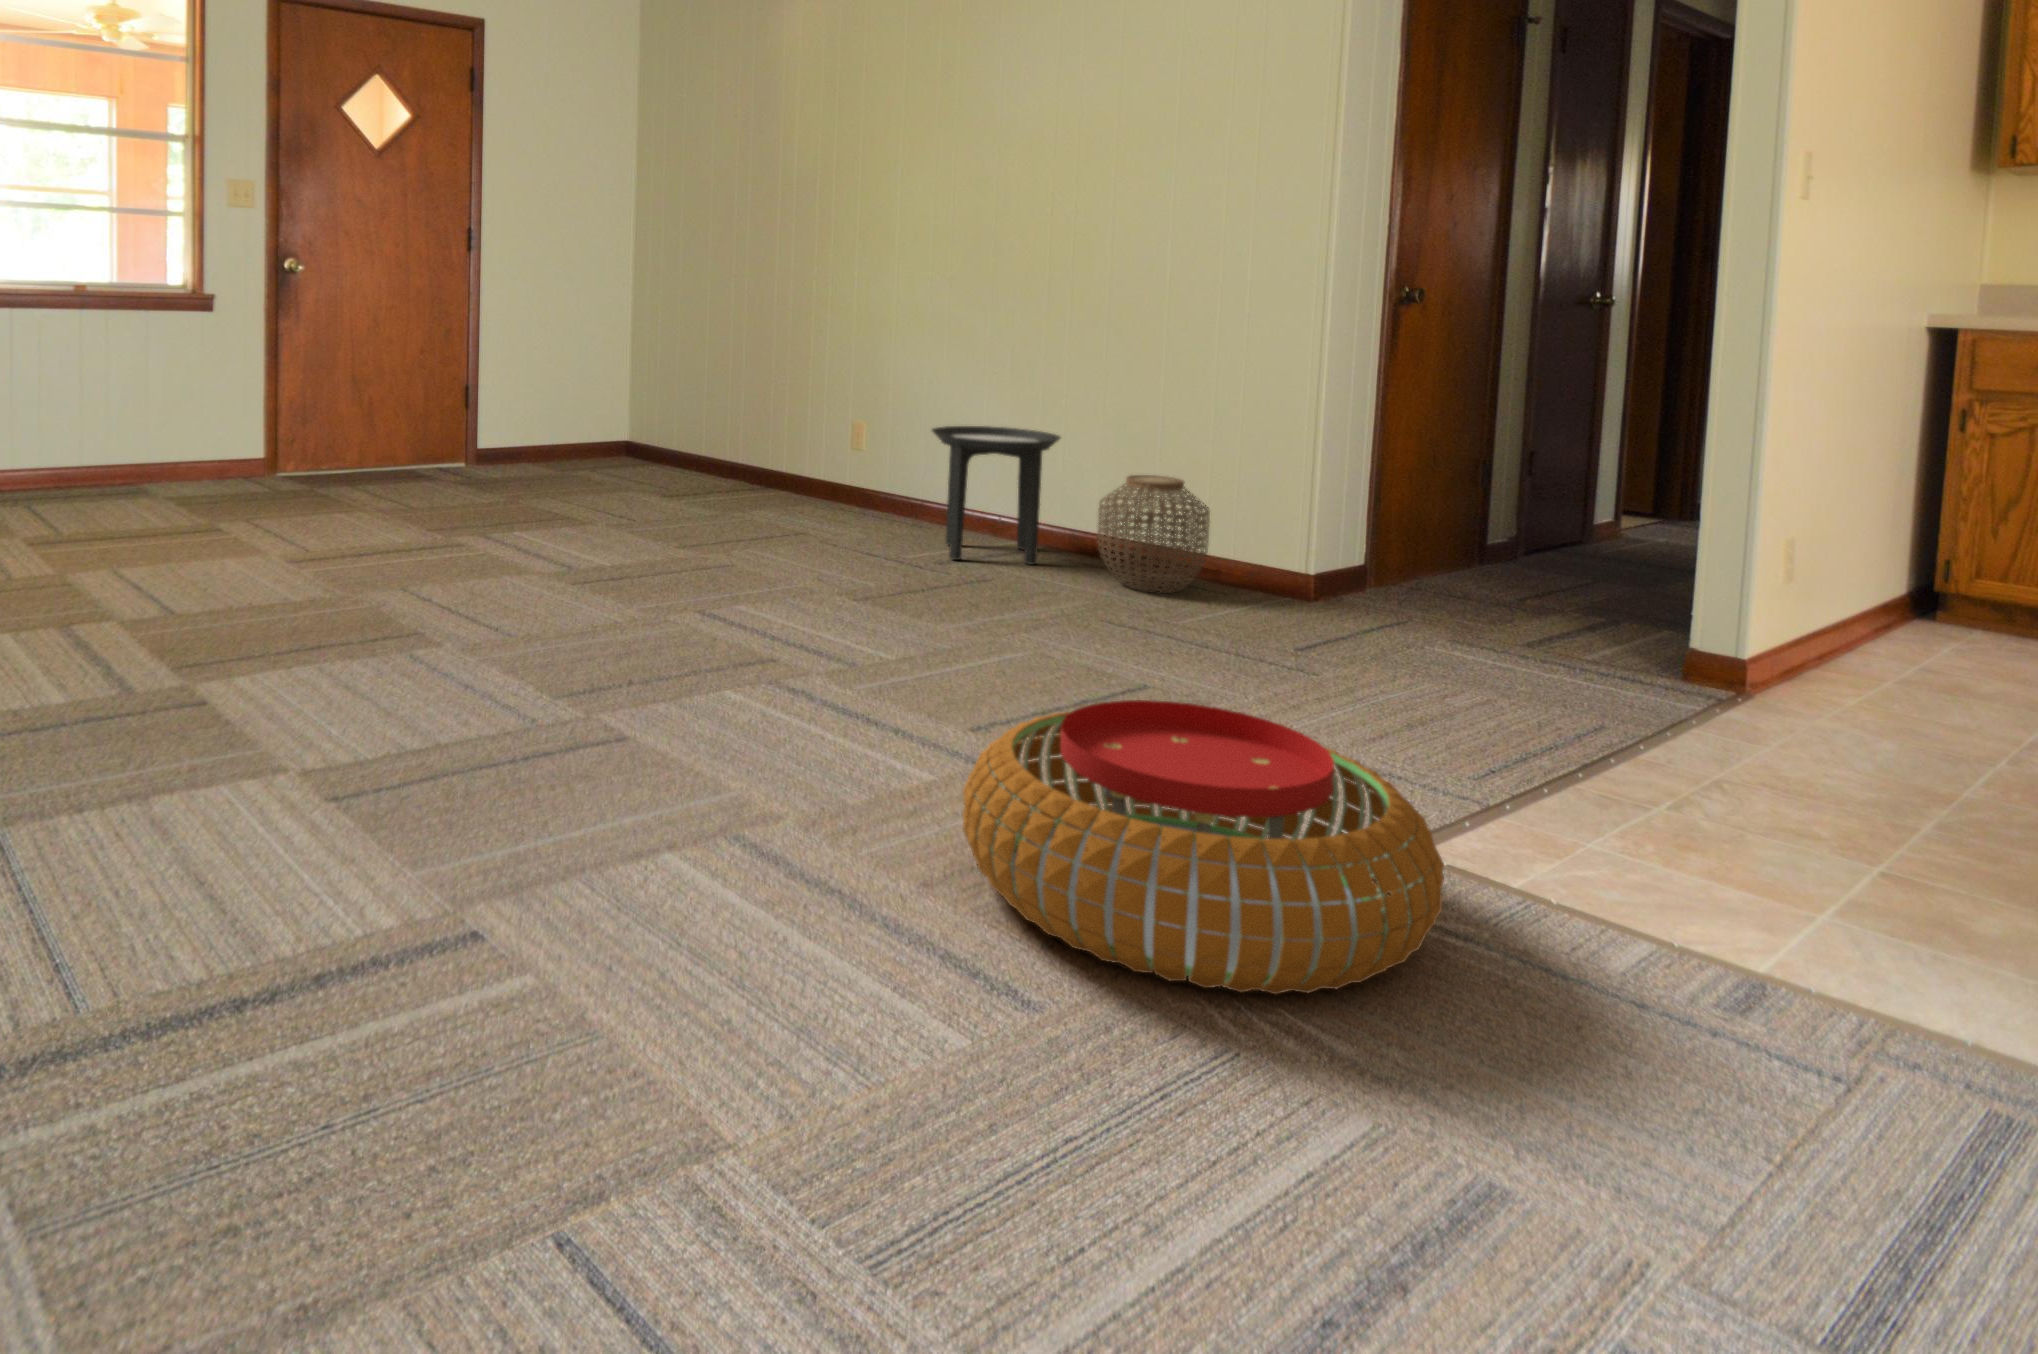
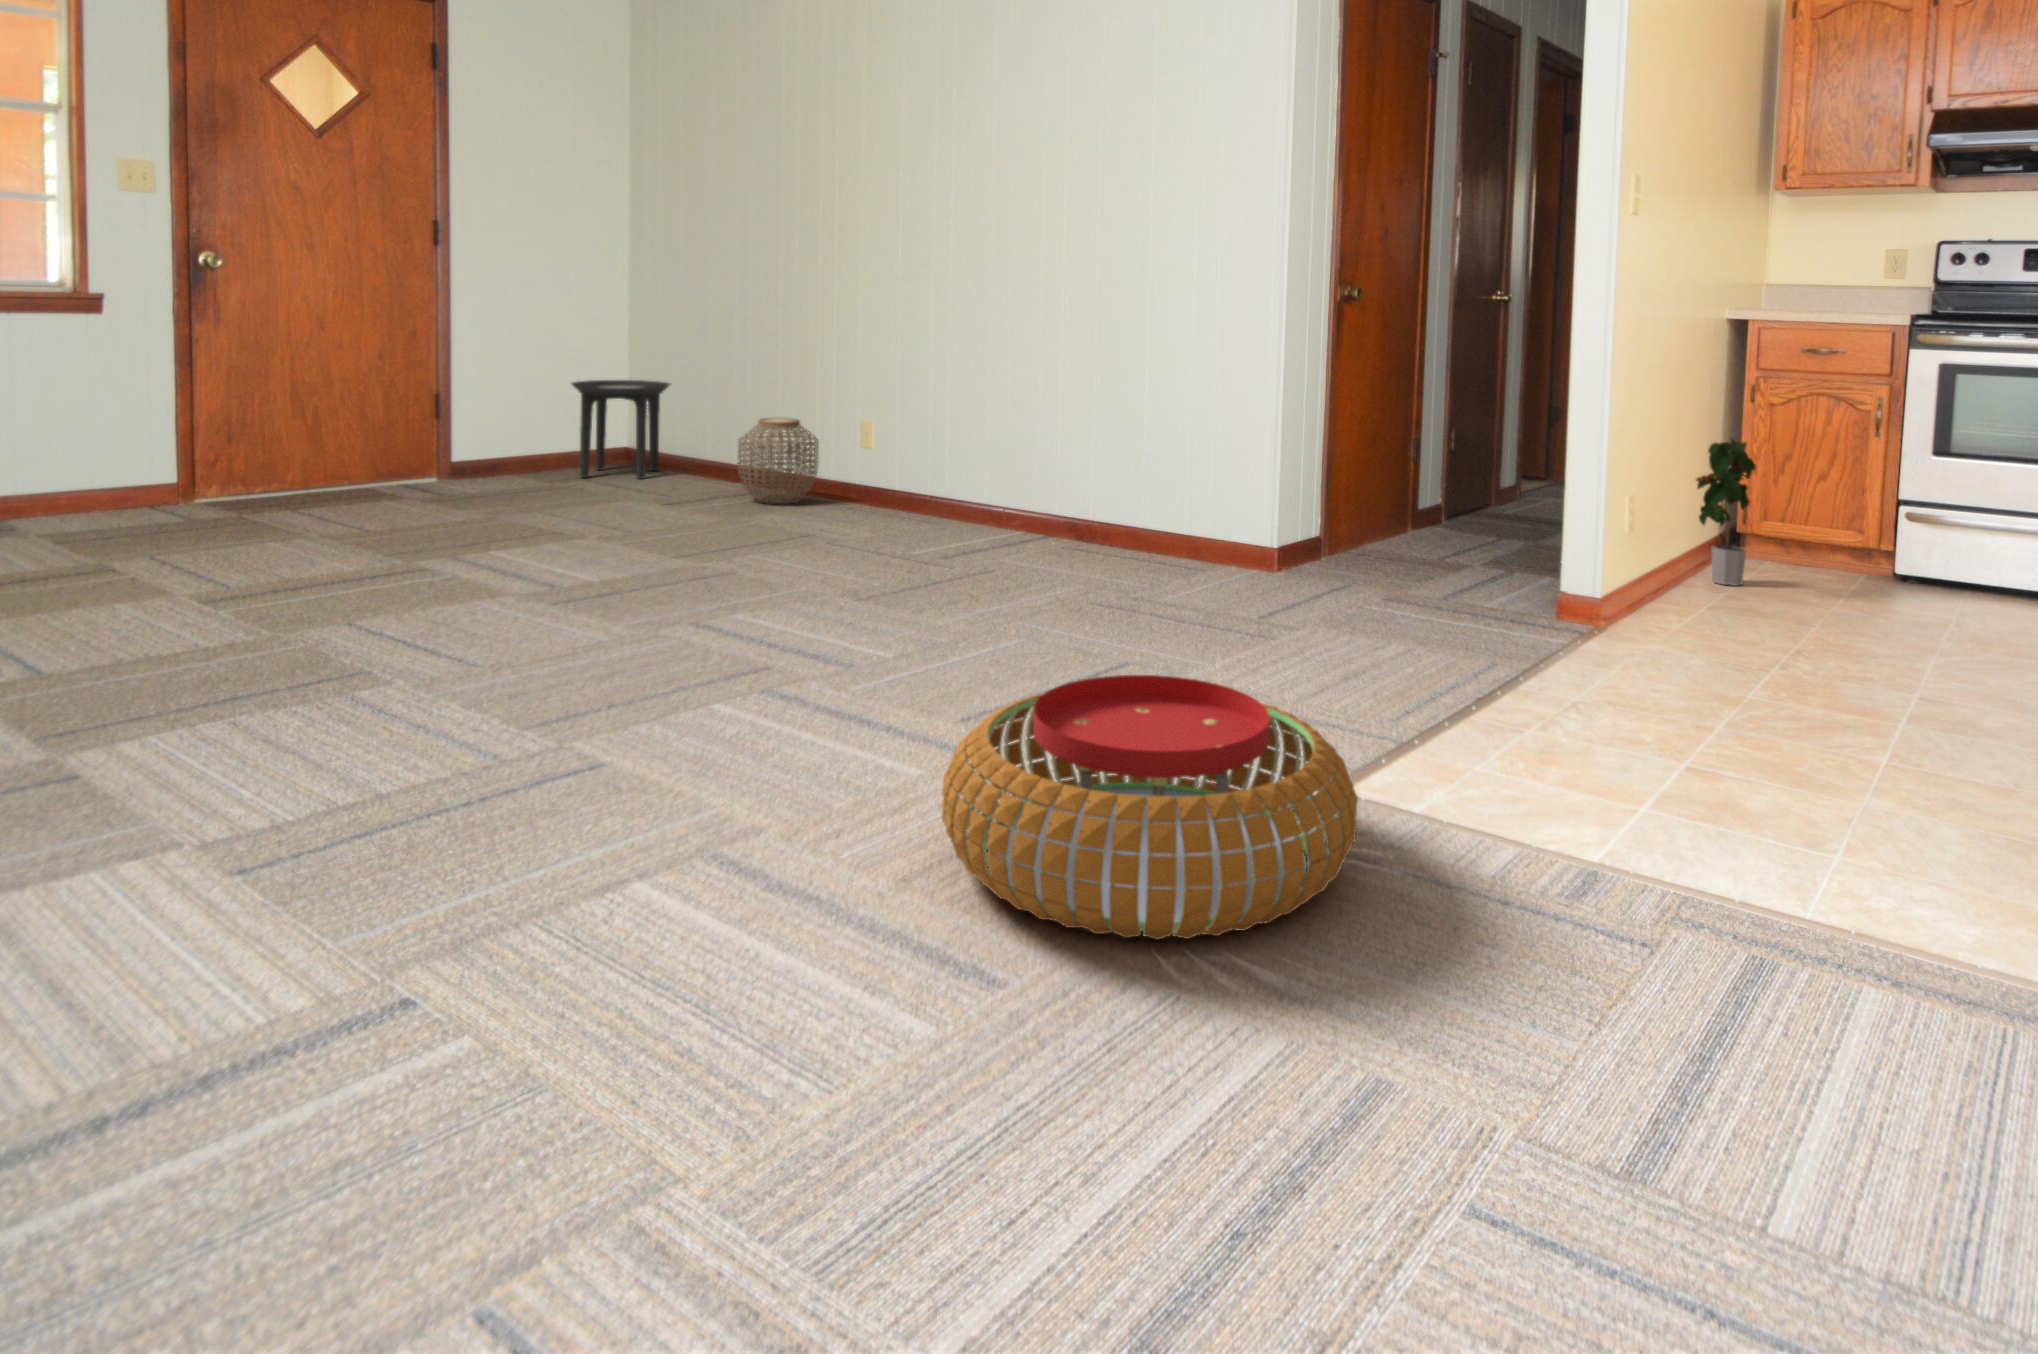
side table: present [932,426,1060,565] -> present [572,380,670,479]
potted plant: none [1885,473,1979,660] -> present [1696,439,1756,586]
woven basket: present [1097,475,1209,593] -> present [738,418,818,504]

